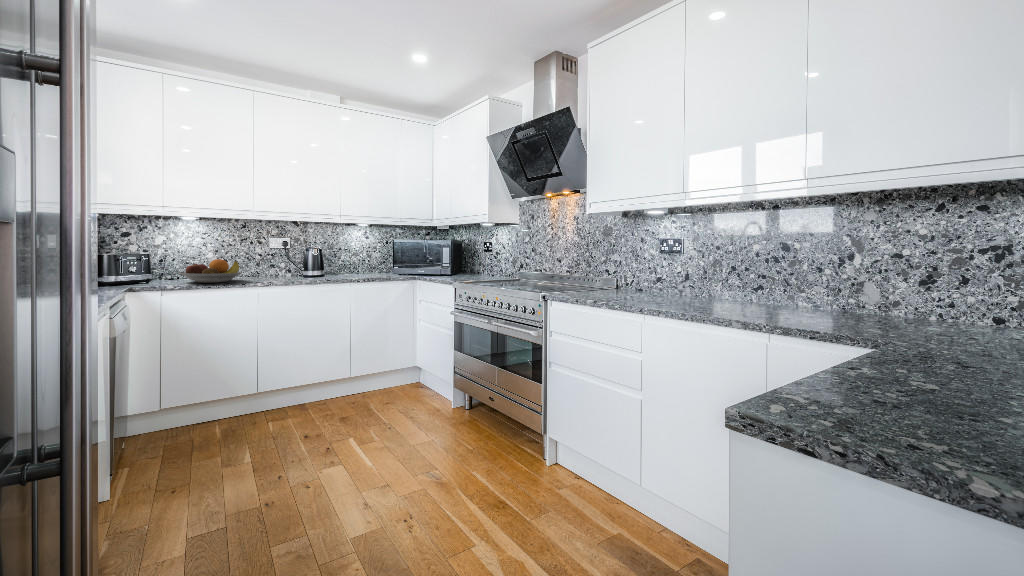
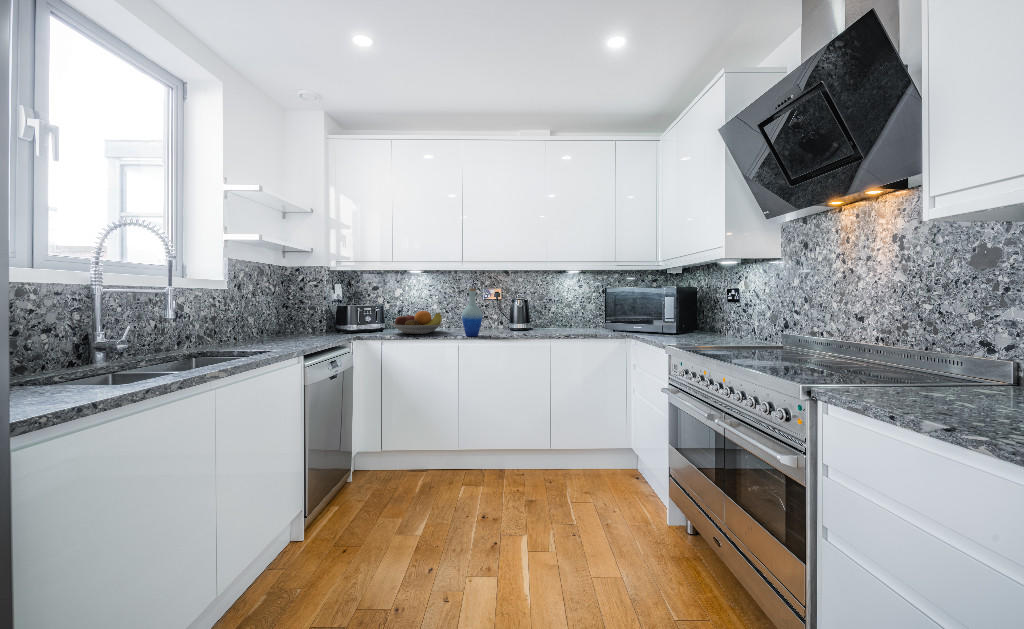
bottle: none [268,238,290,283] -> present [462,288,482,336]

